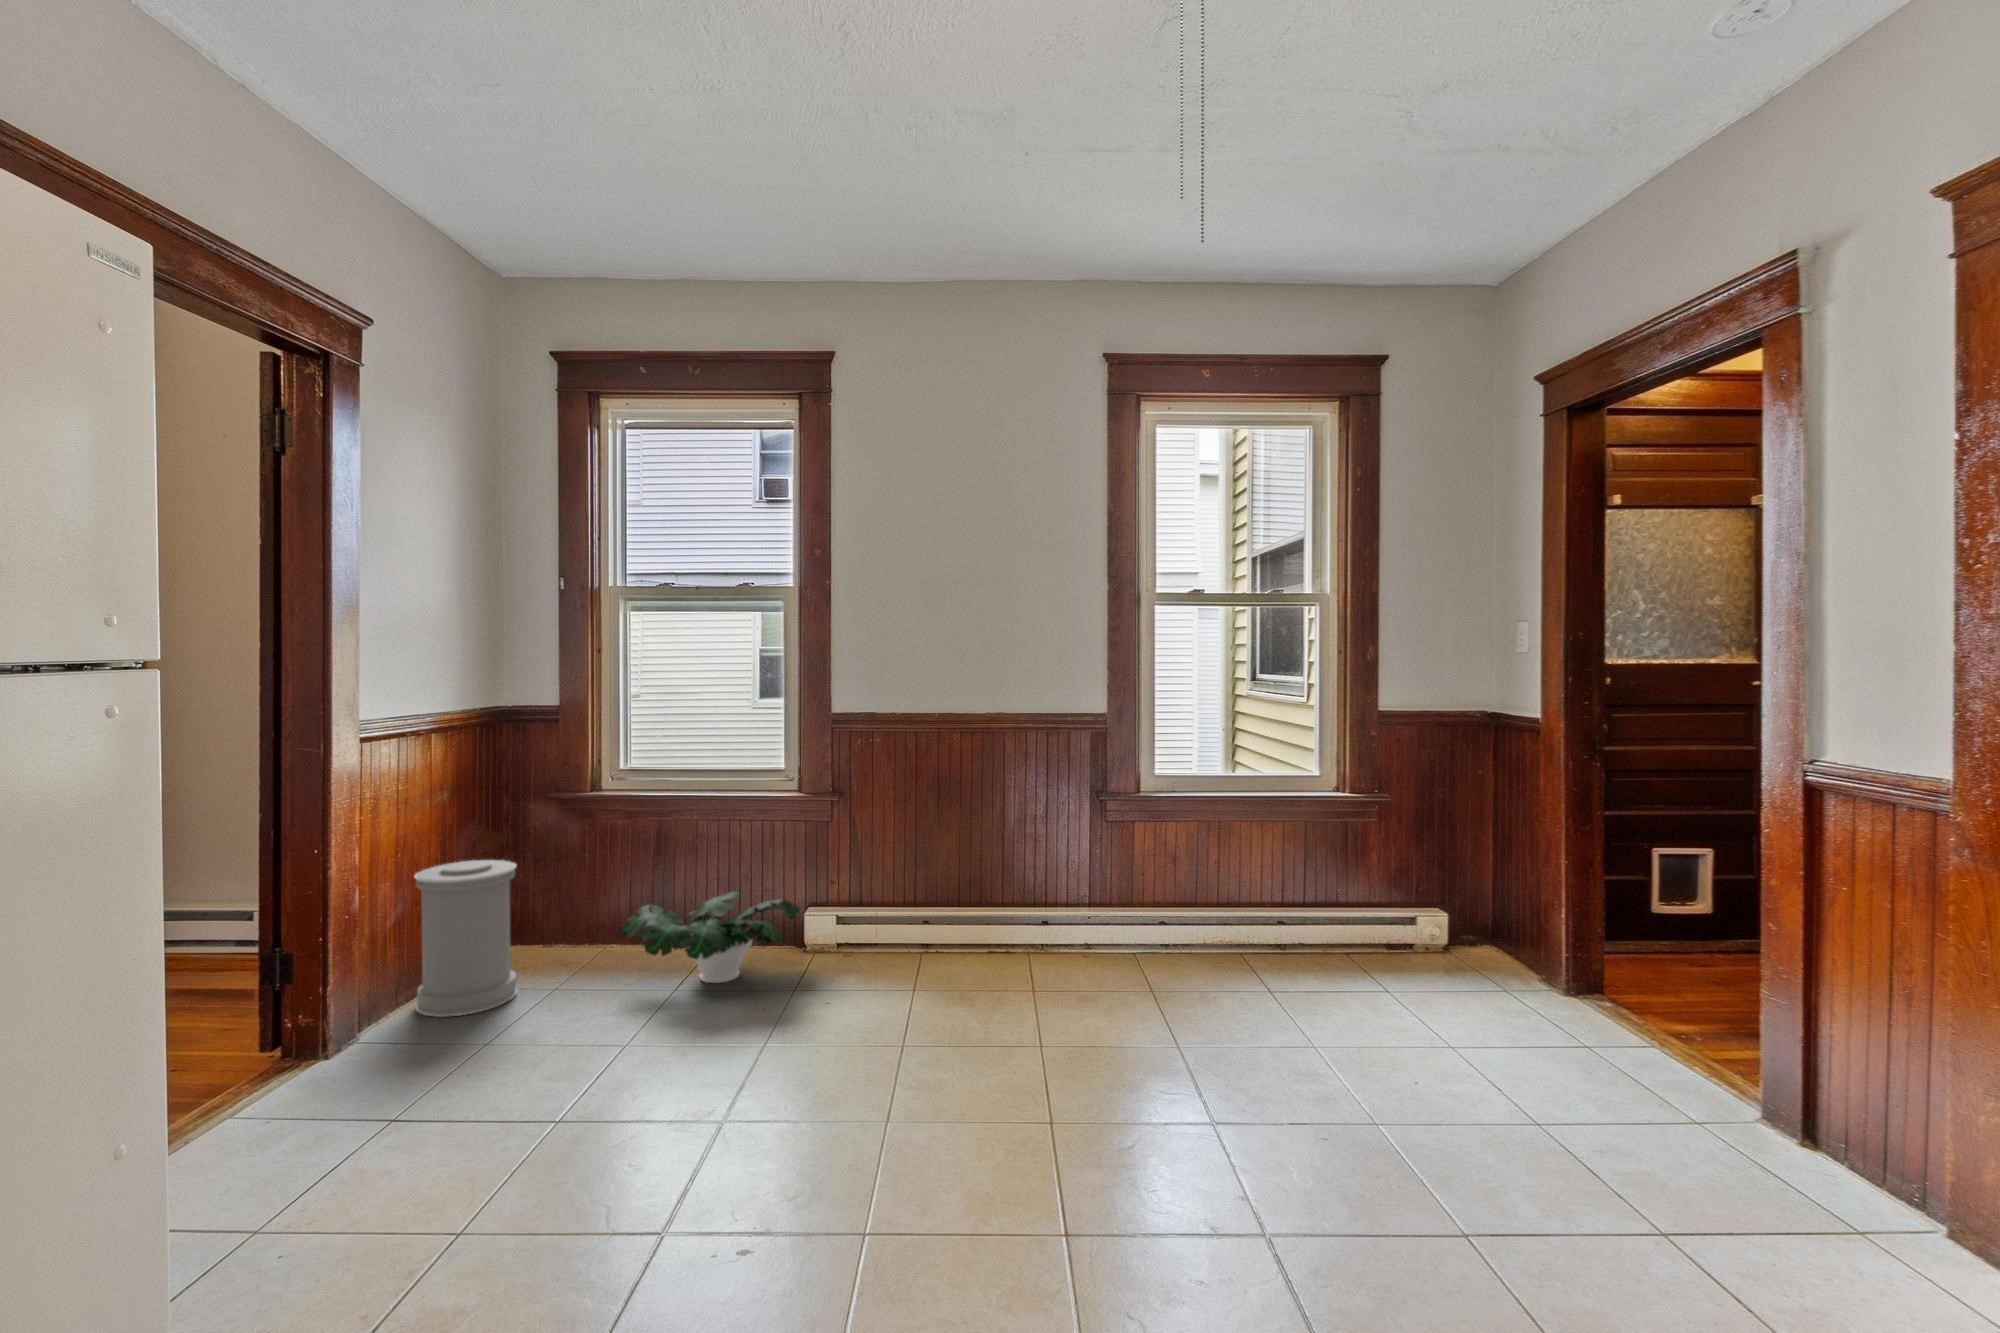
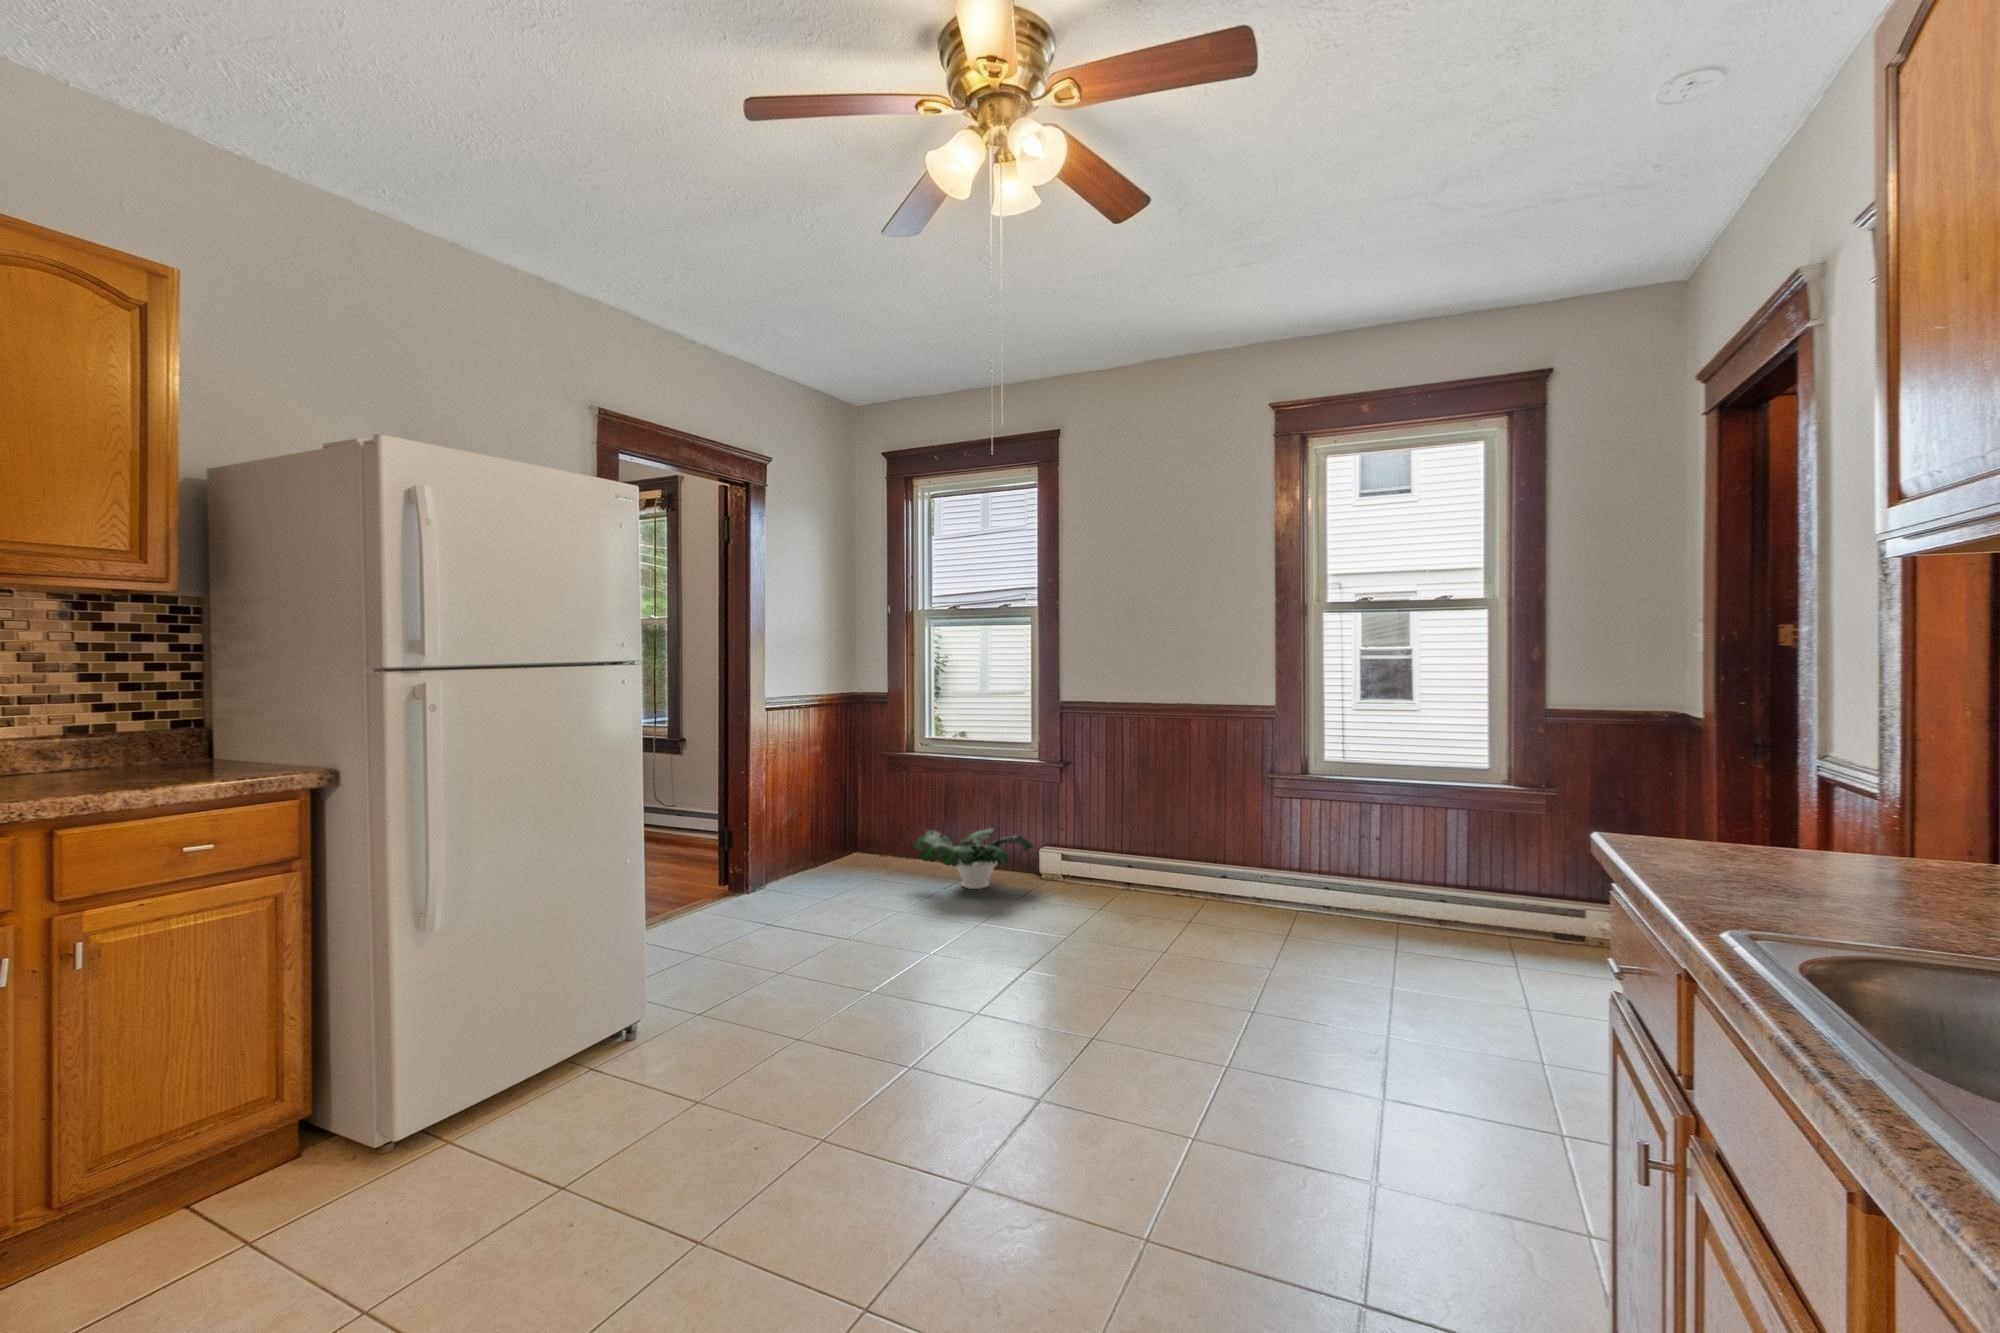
trash can: present [415,860,517,1017] -> none [796,792,854,886]

